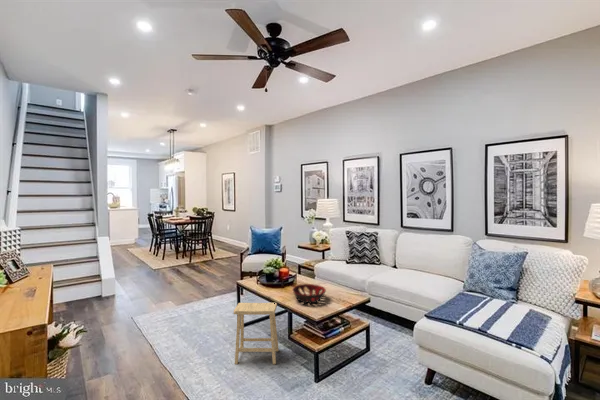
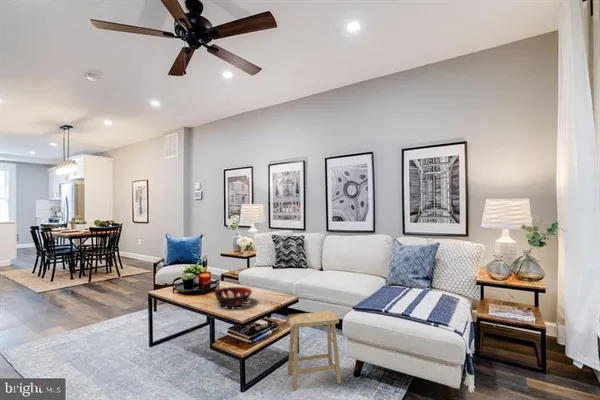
footstool: present [234,302,279,364] -> present [287,311,341,390]

